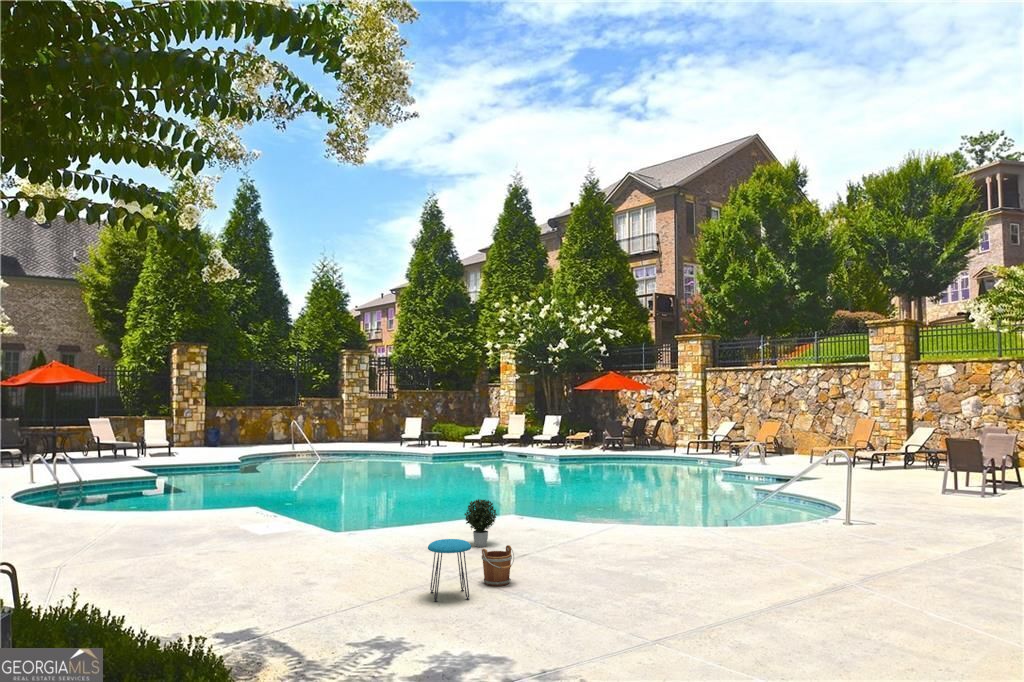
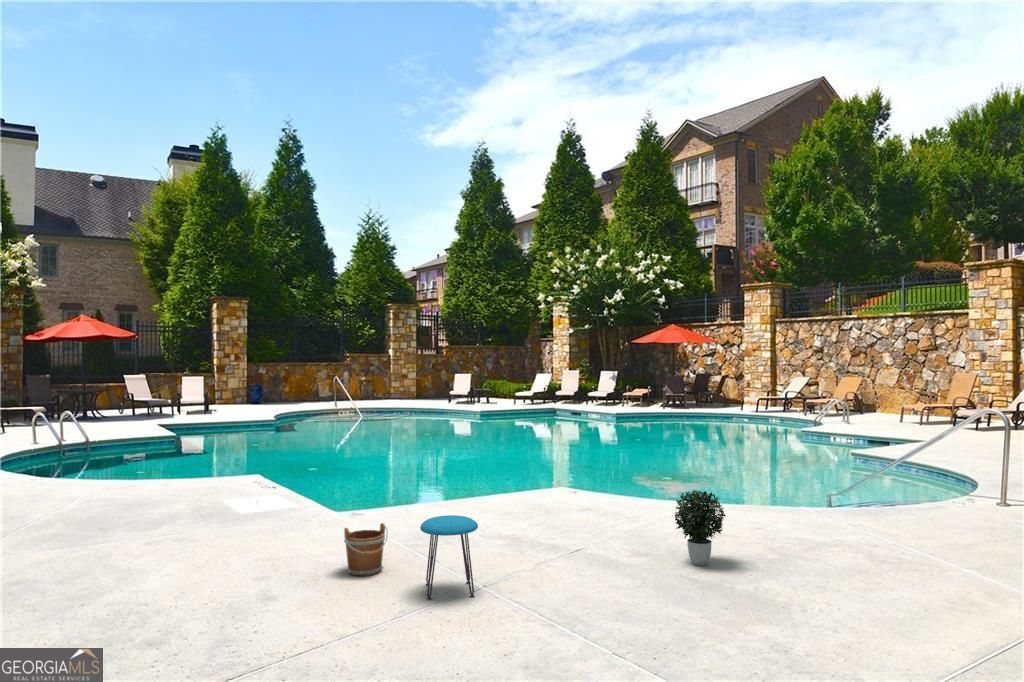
potted plant: present [464,499,497,547] -> present [675,490,726,566]
bucket: present [482,545,514,586] -> present [344,523,388,576]

